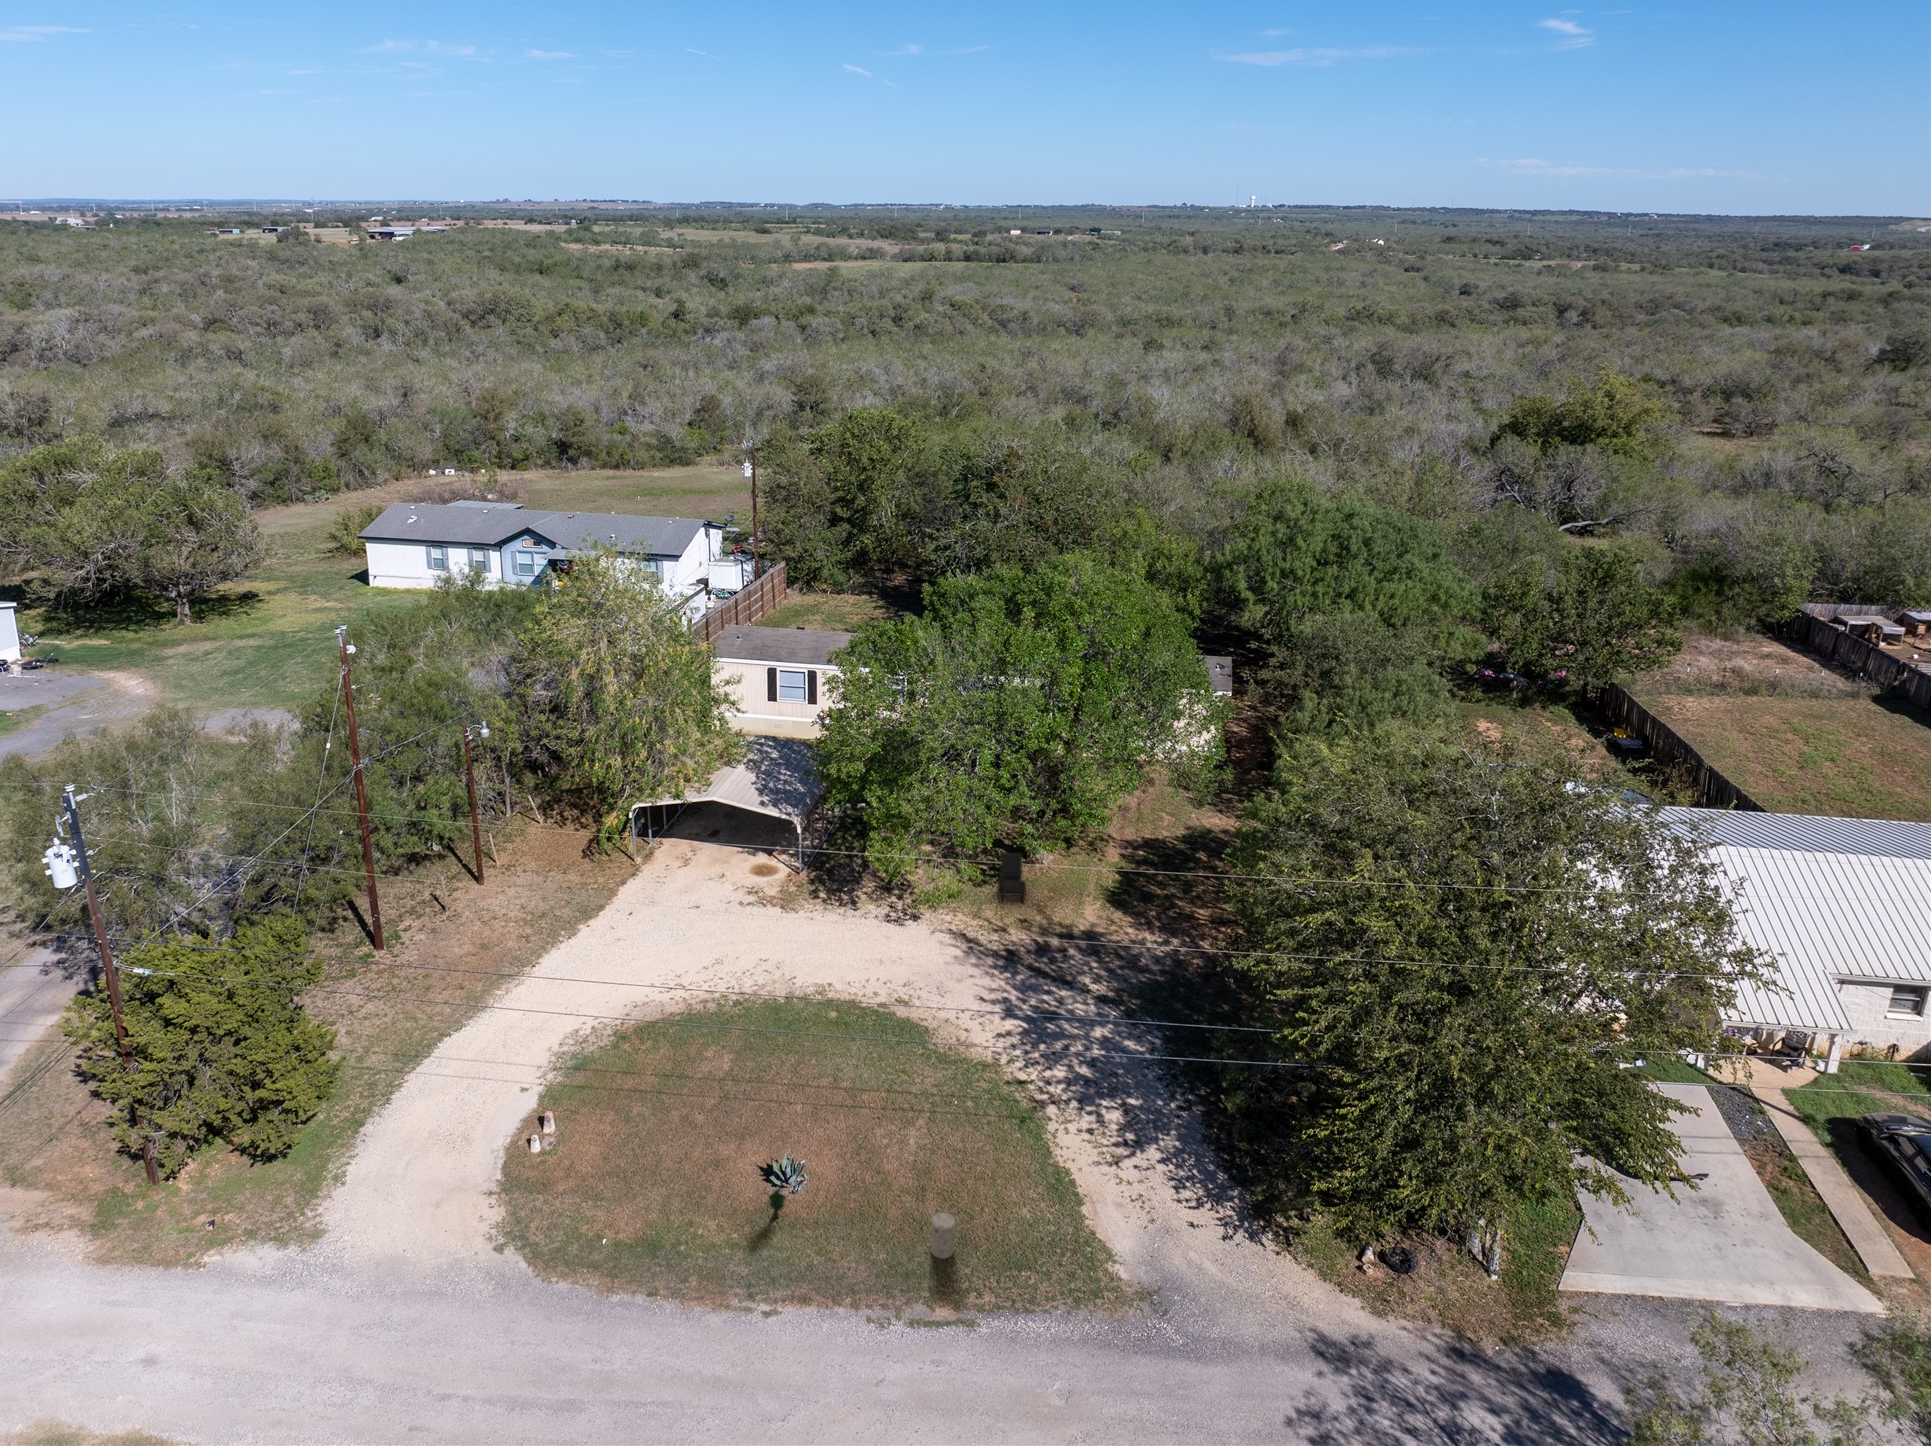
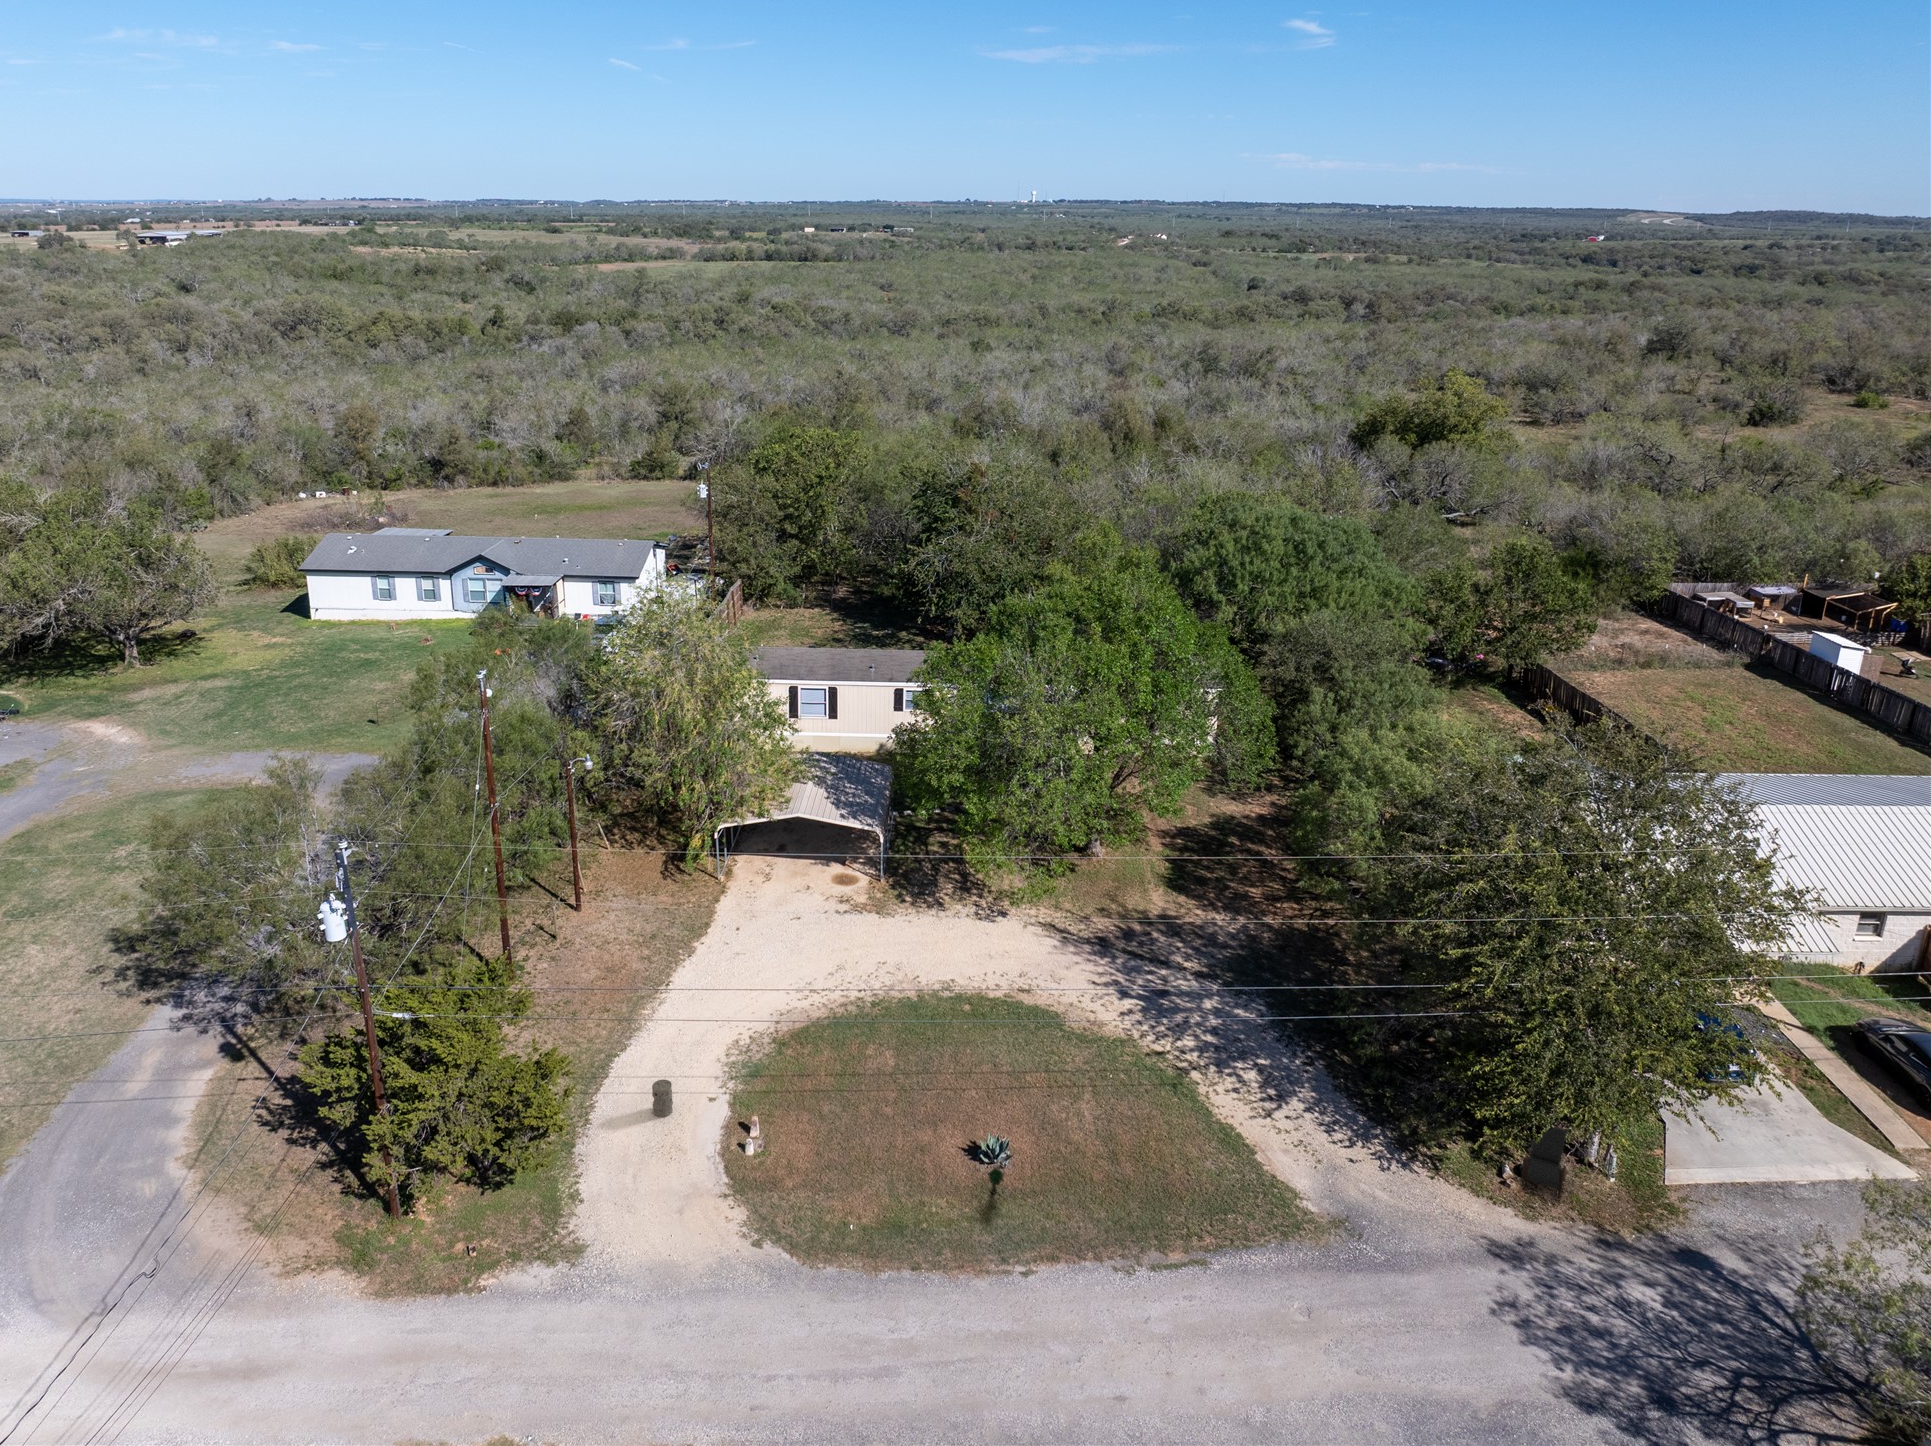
lounge chair: present [998,853,1026,903] -> present [1520,1125,1567,1200]
trash can: present [931,1212,955,1259] -> present [652,1080,673,1117]

